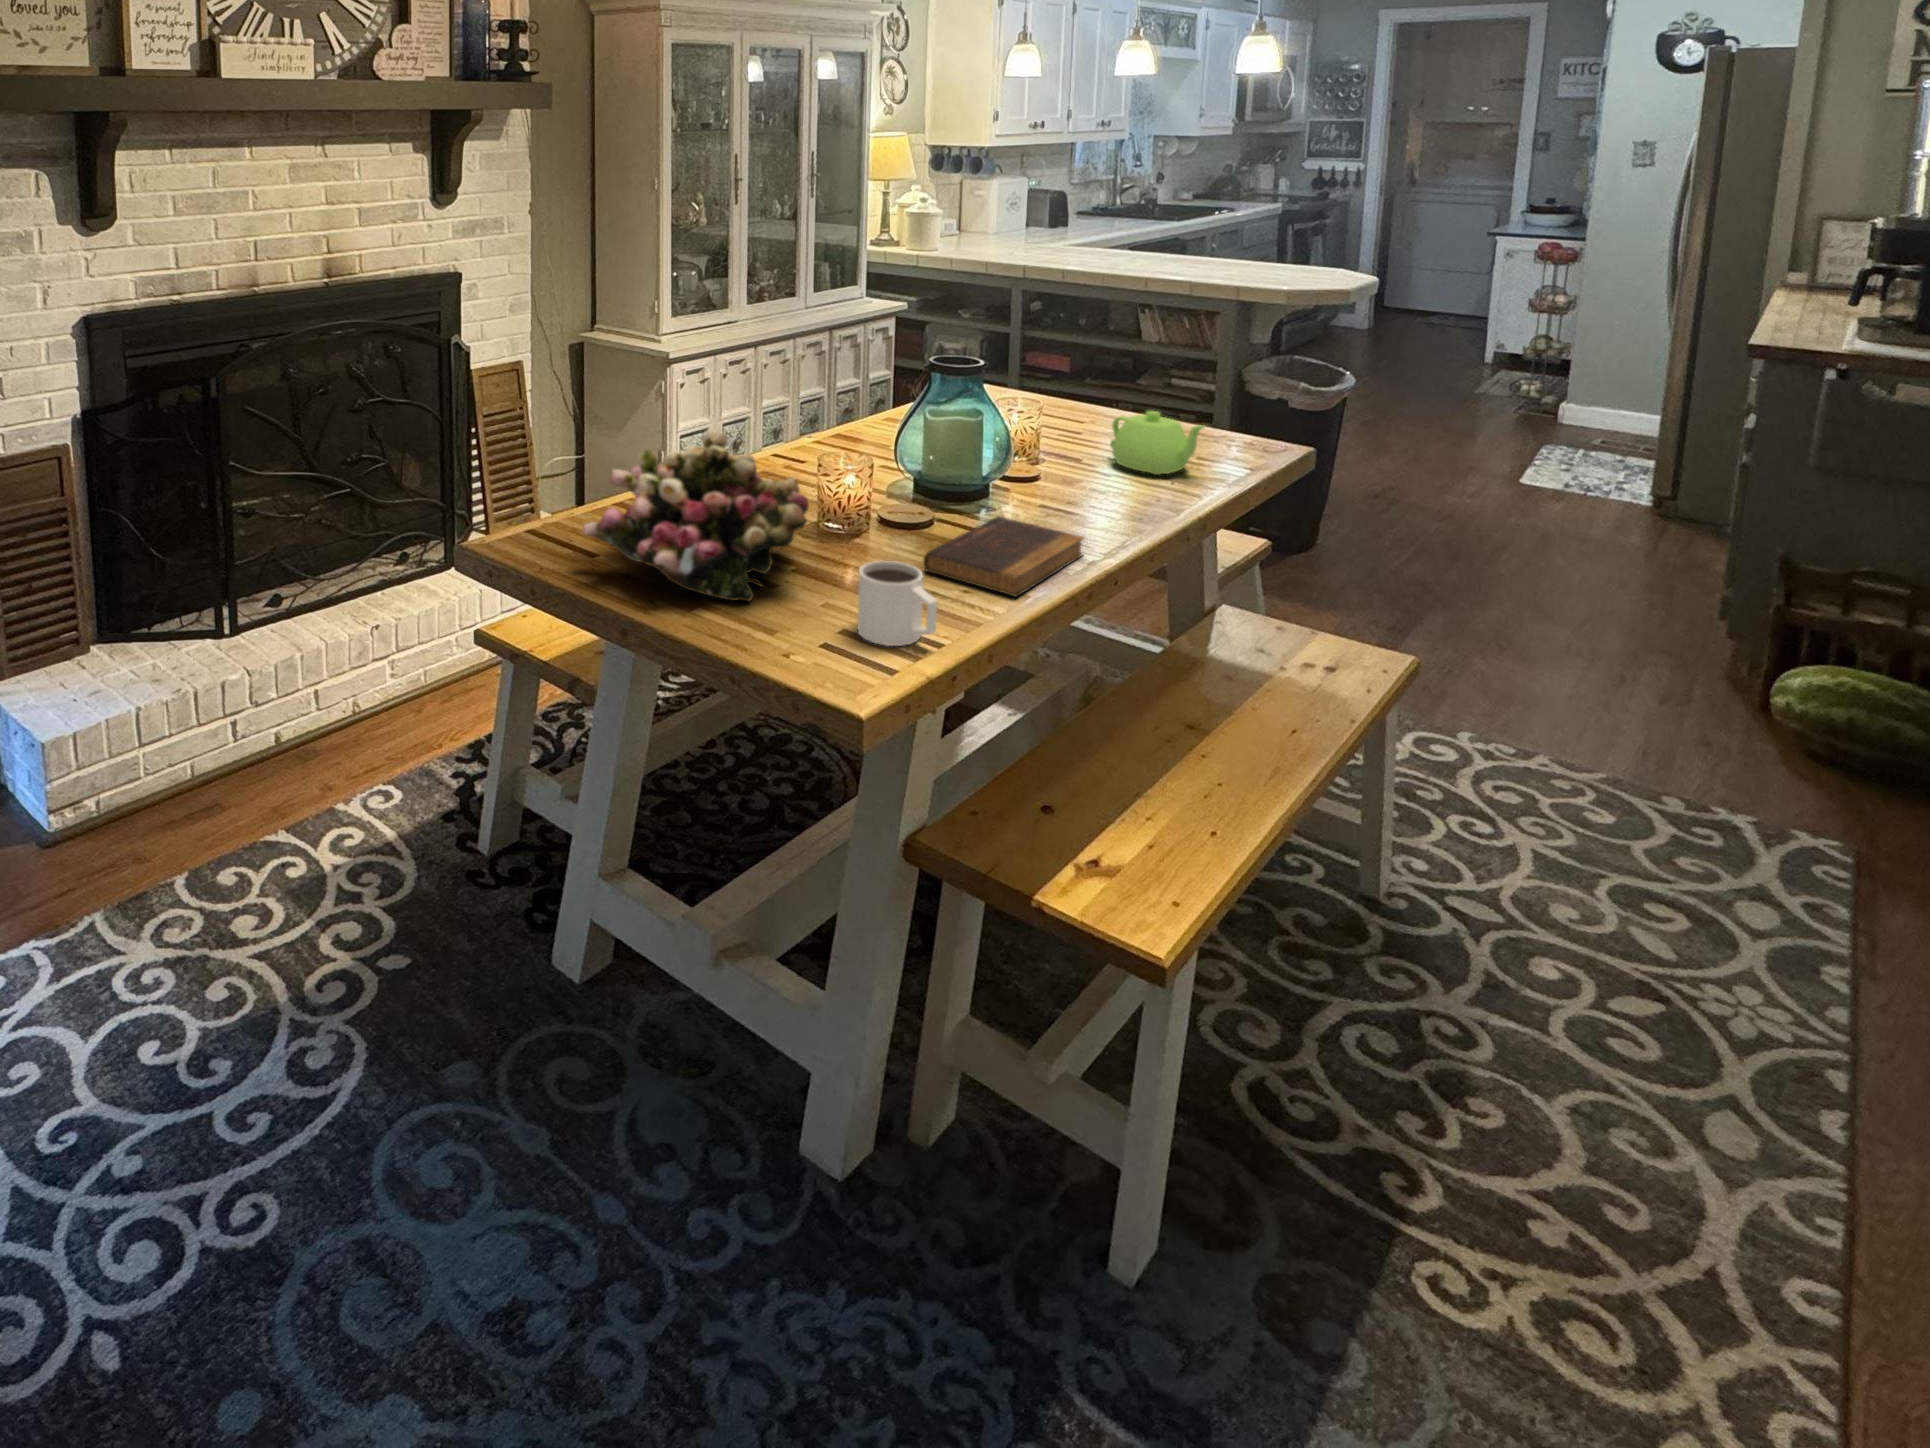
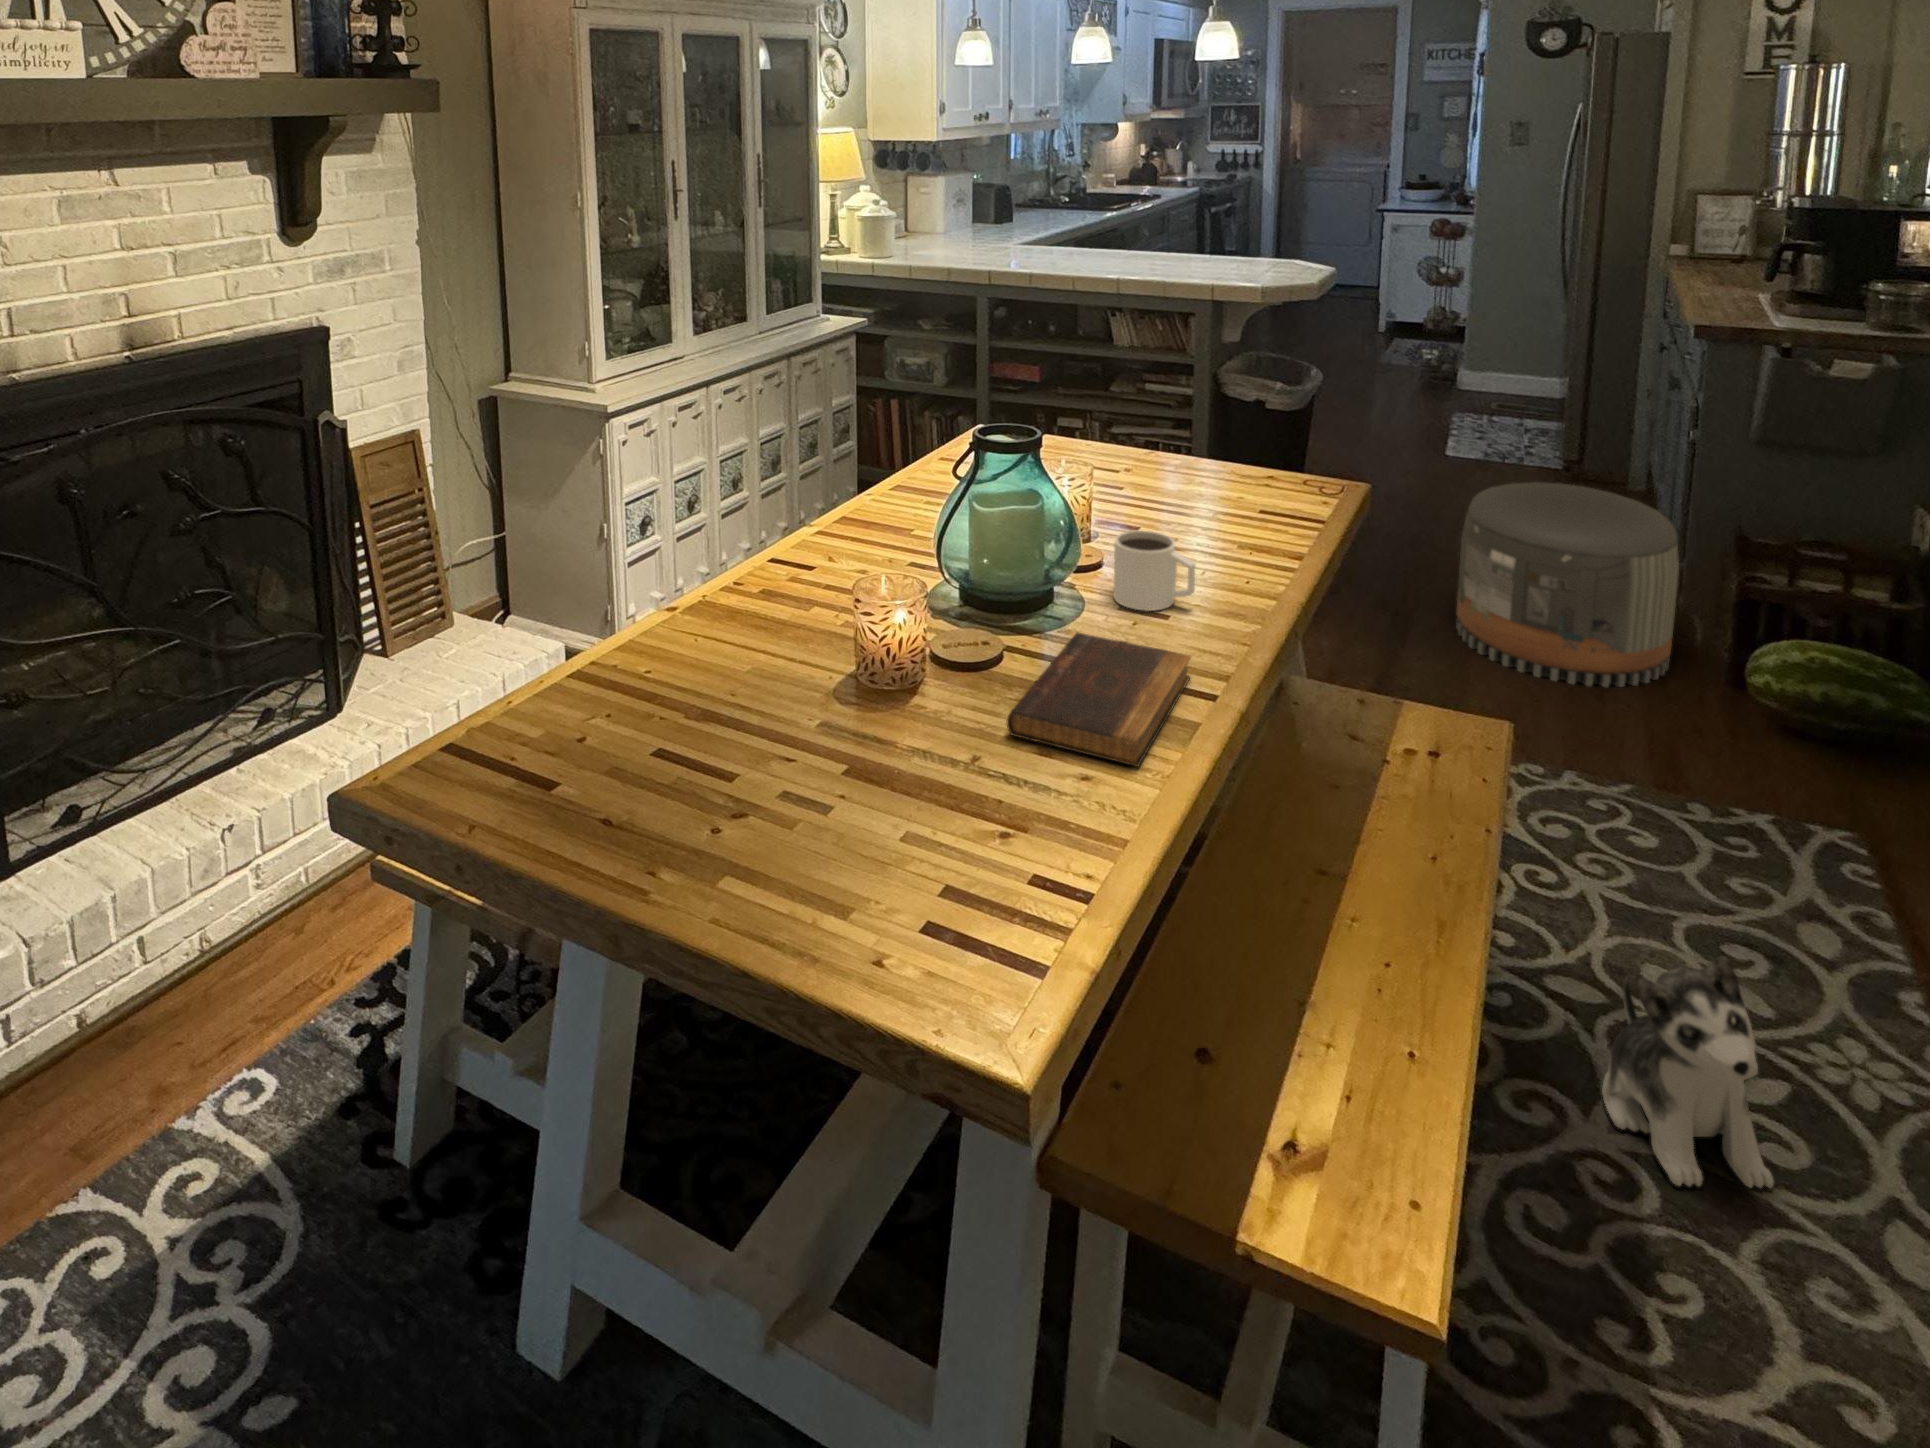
teapot: present [1110,411,1204,475] -> none [1162,461,1277,538]
flower arrangement: present [582,429,809,601] -> none [529,571,861,834]
pouf: none [1468,495,1714,698] -> present [1456,482,1679,687]
mug: present [858,561,937,646] -> present [1114,530,1195,611]
plush toy: none [1467,857,1612,1066] -> present [1602,956,1774,1188]

